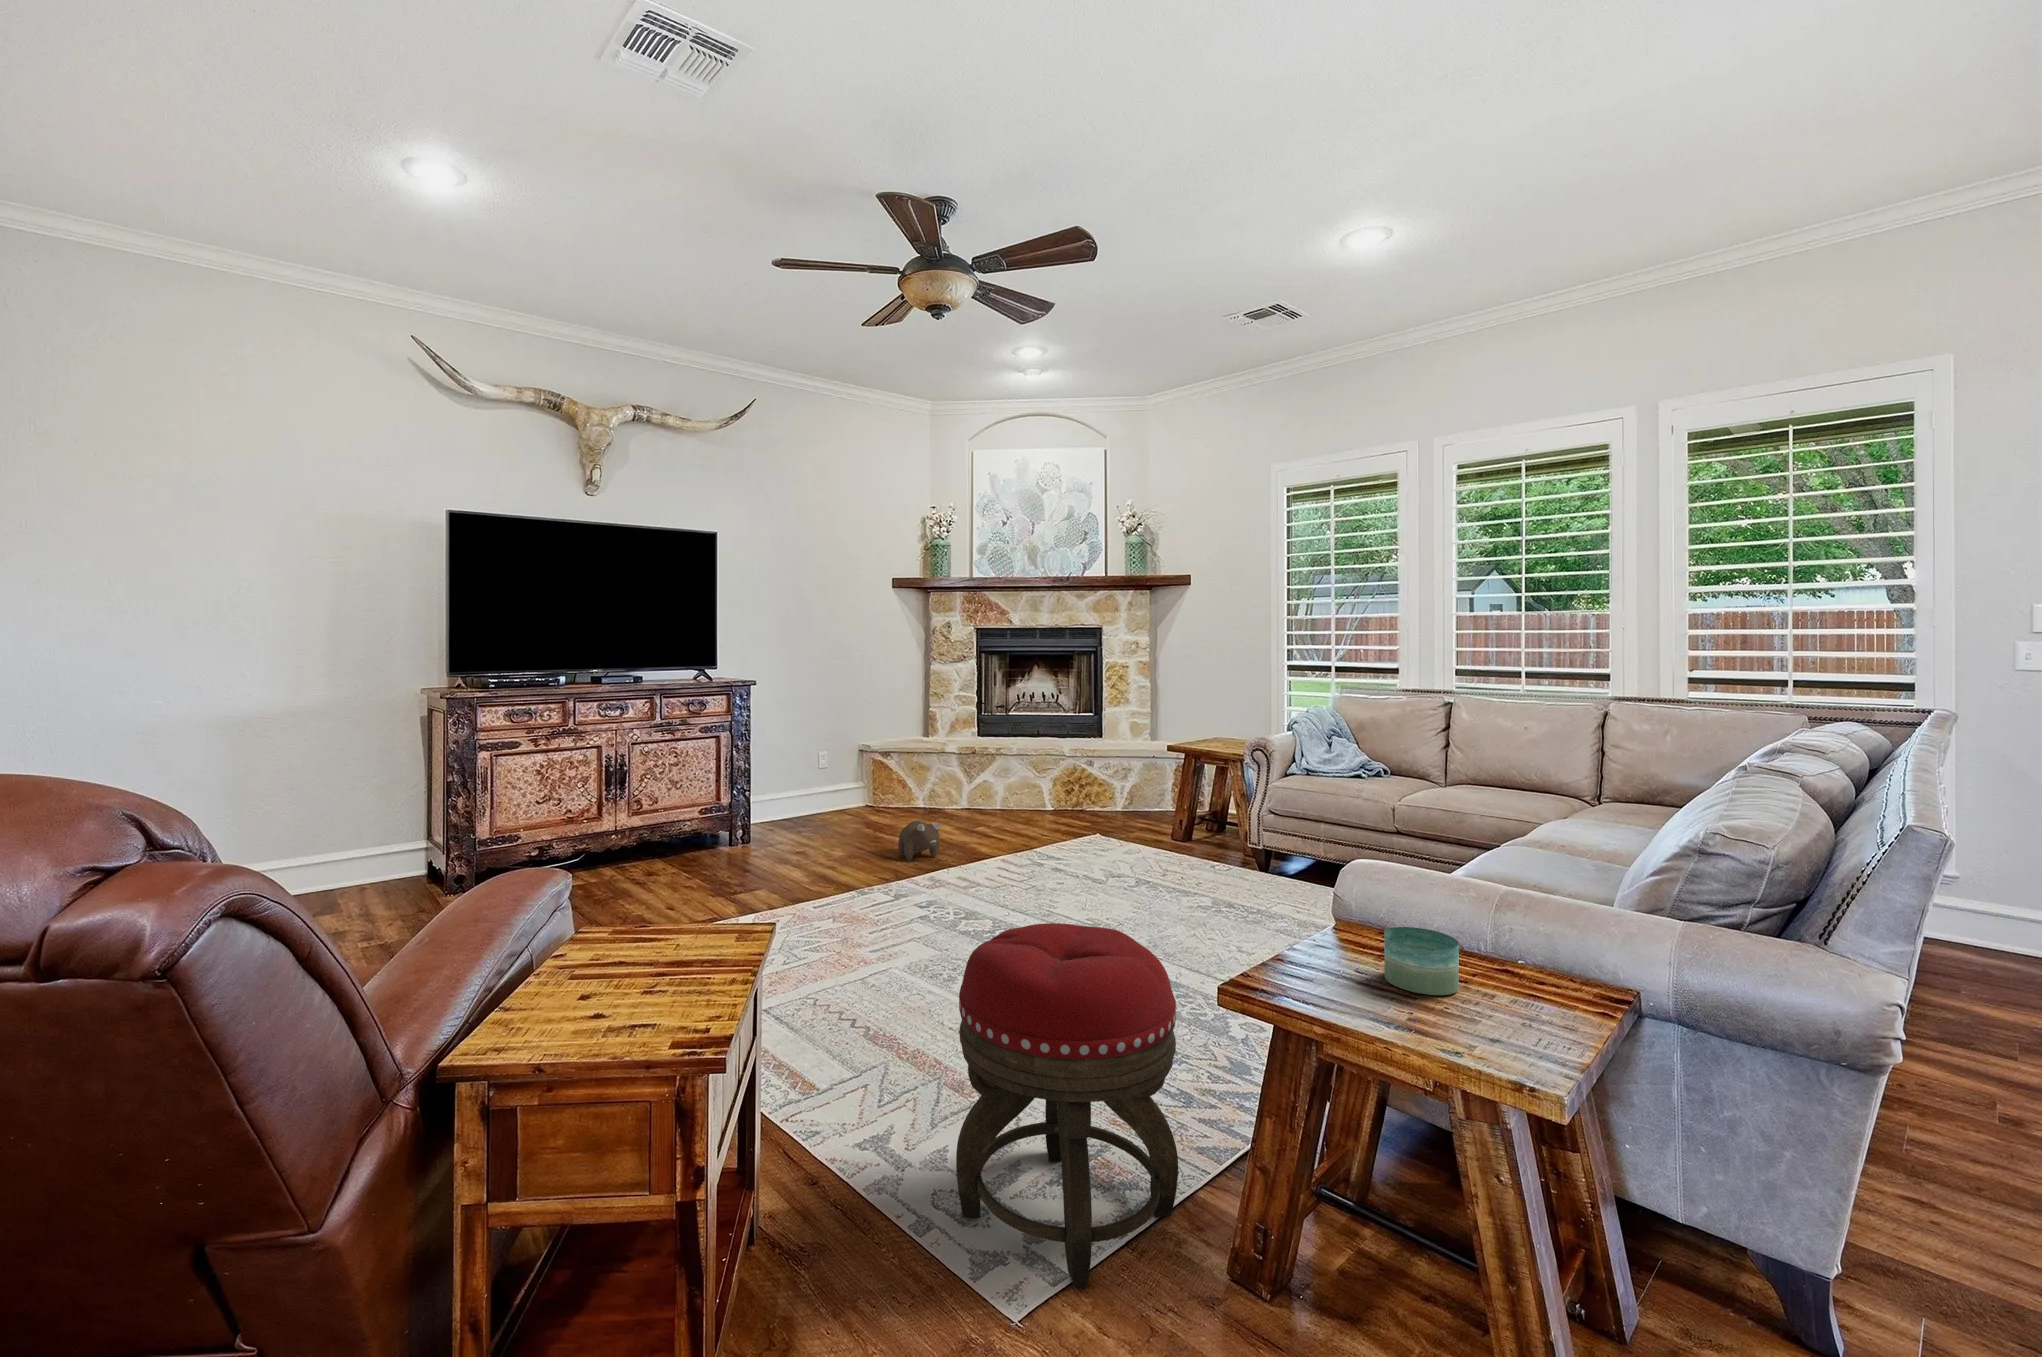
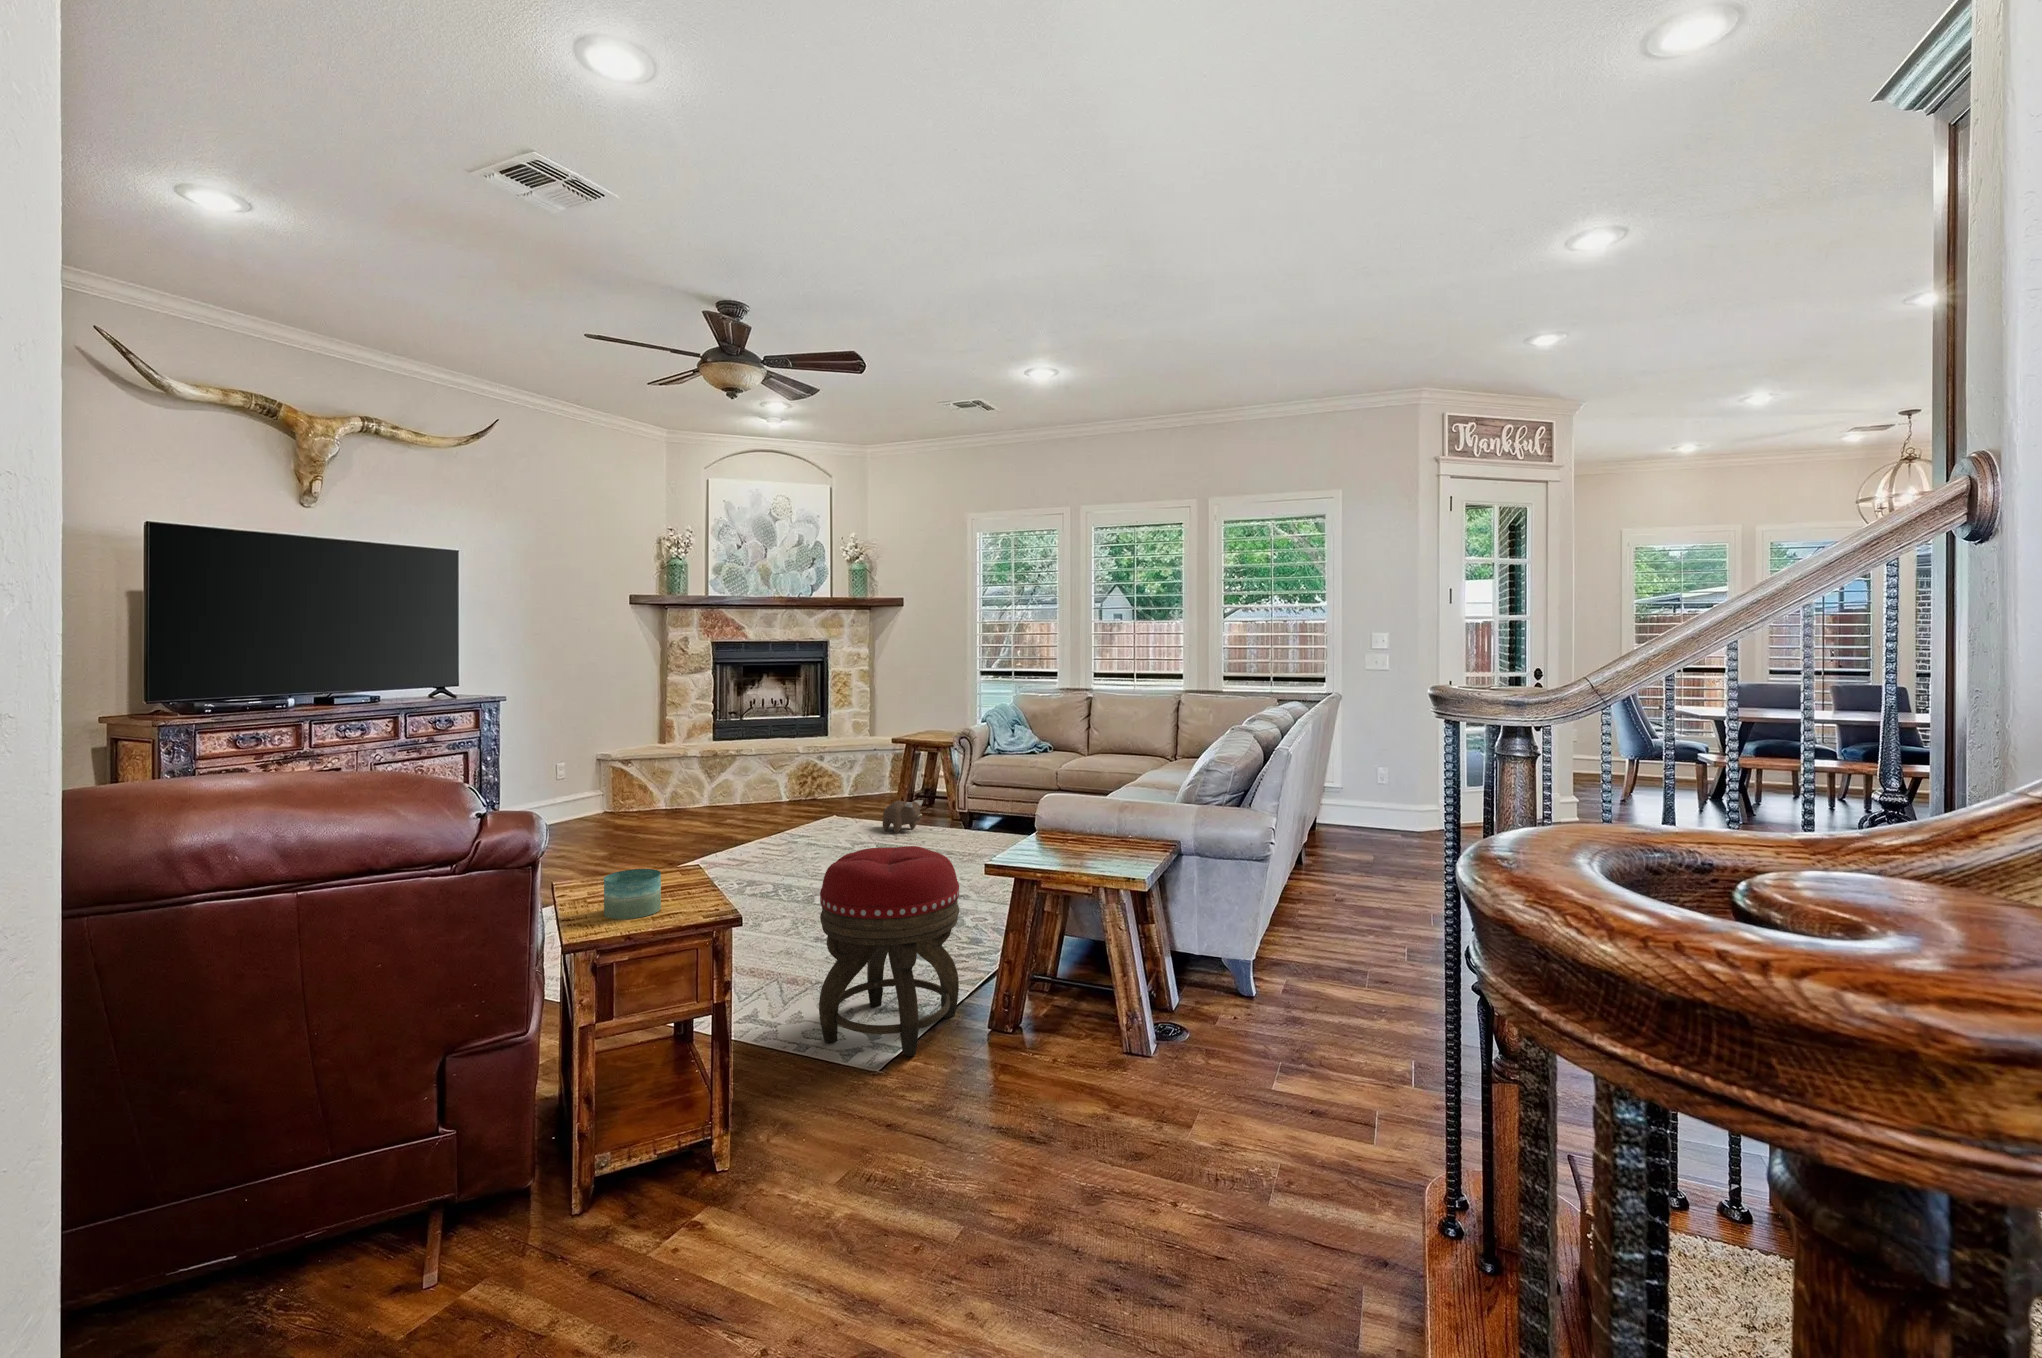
plush toy: present [898,821,941,861] -> present [883,800,923,833]
candle: present [1384,927,1459,995] -> present [604,869,661,919]

